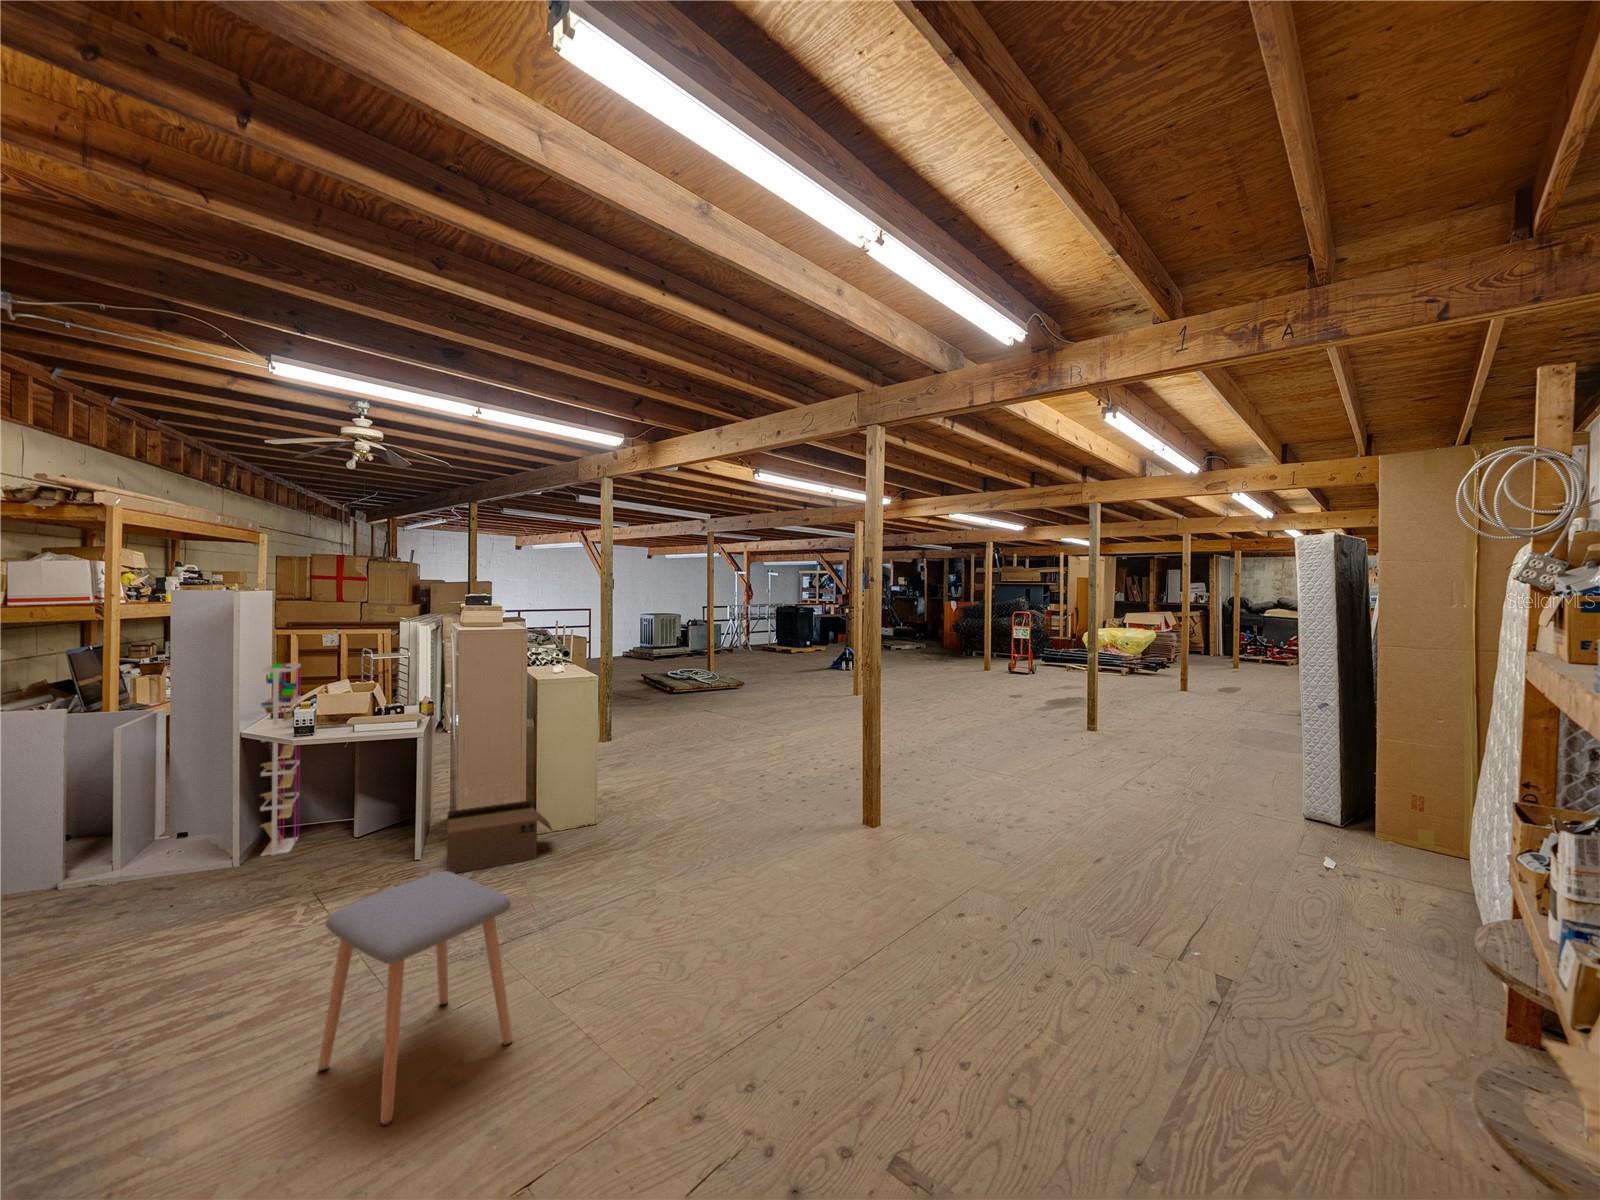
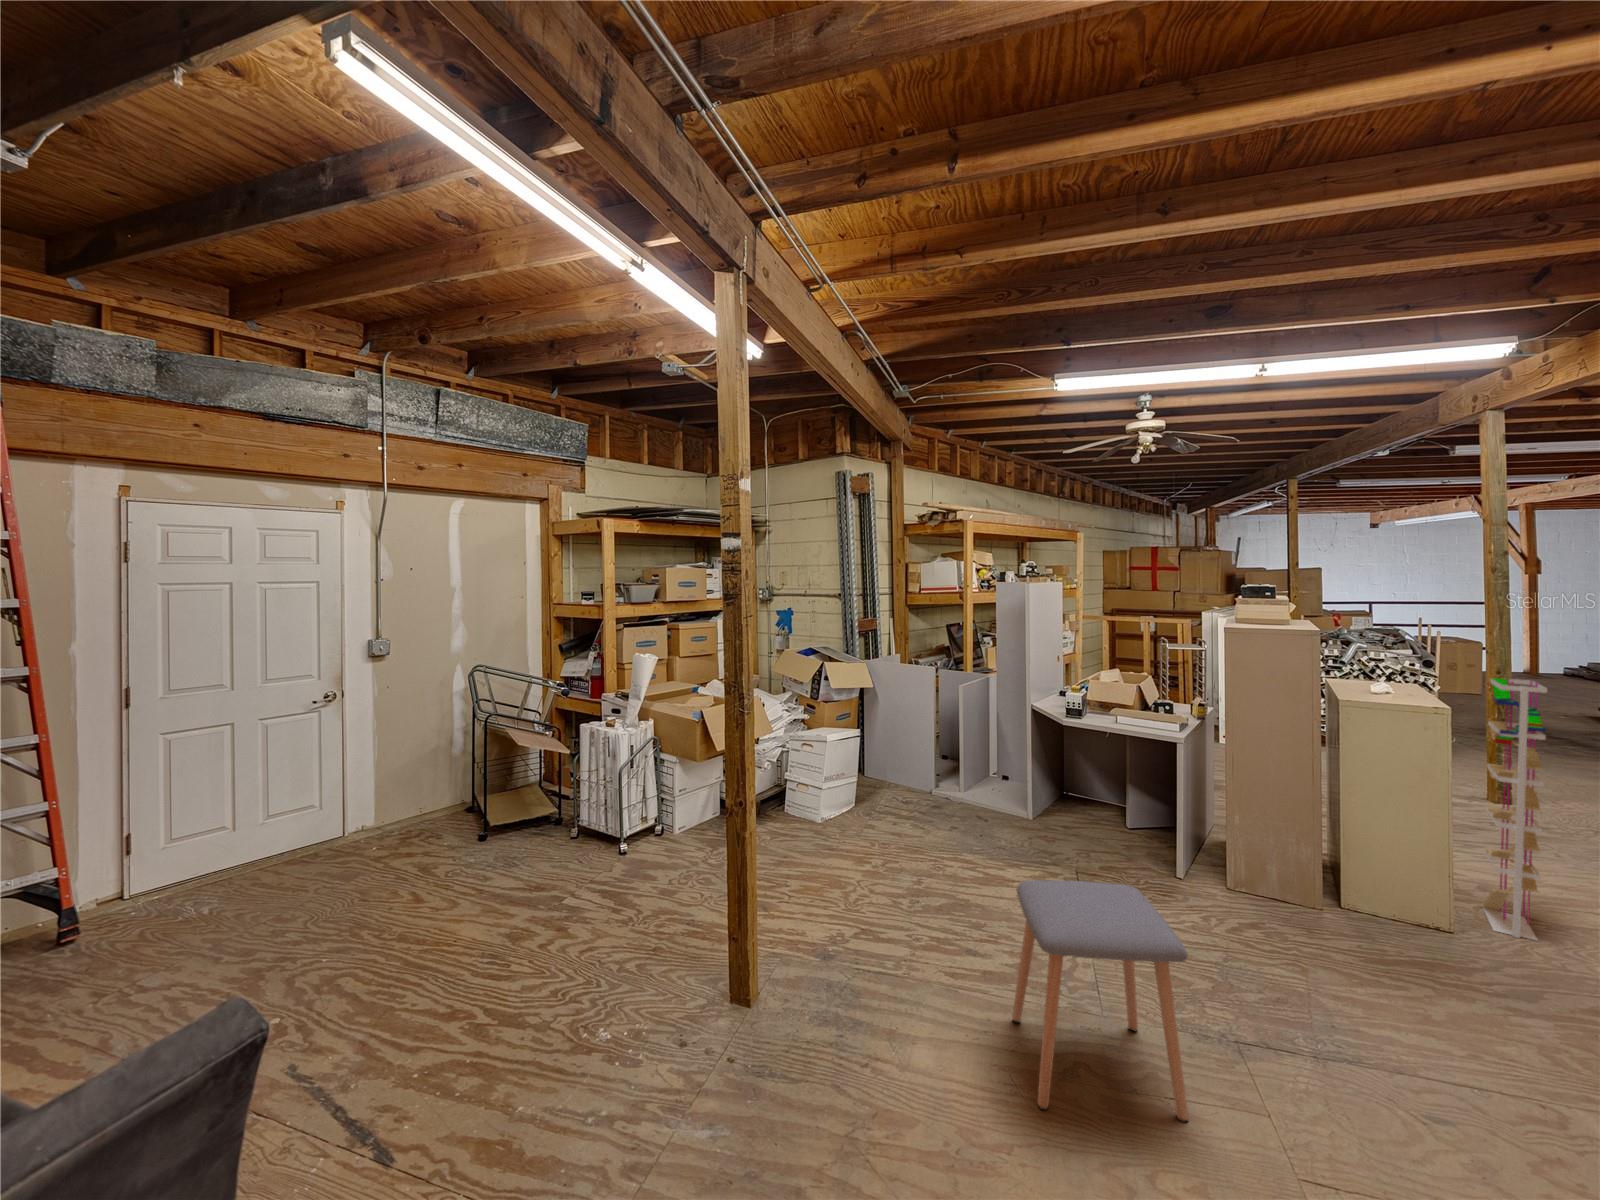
shelving unit: present [260,663,301,856] -> present [1483,678,1547,940]
cardboard box: present [447,800,552,874] -> none [1187,827,1329,924]

